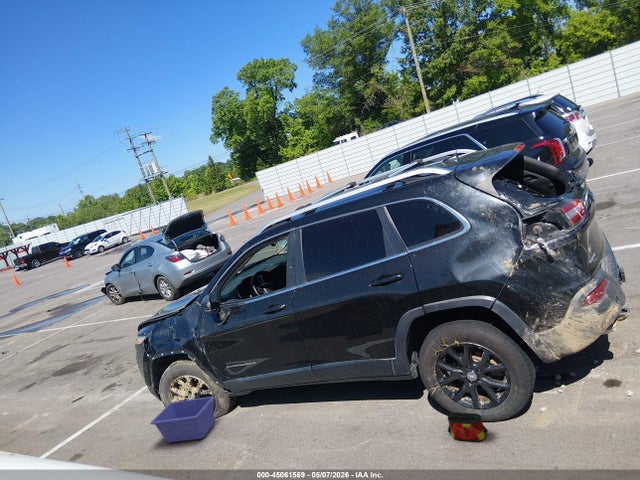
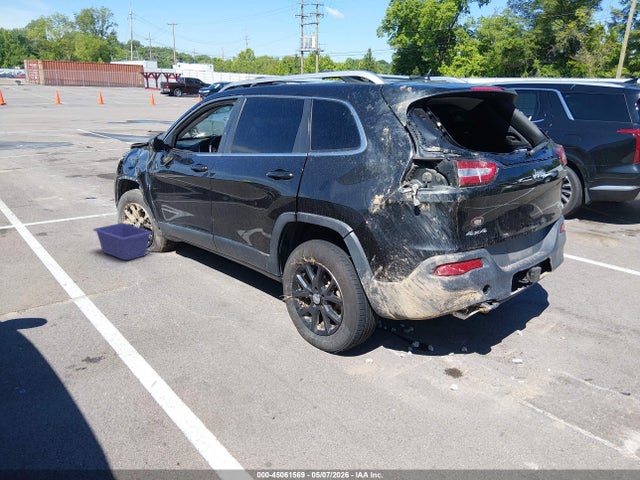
bag: present [448,413,488,442] -> none [279,324,307,357]

